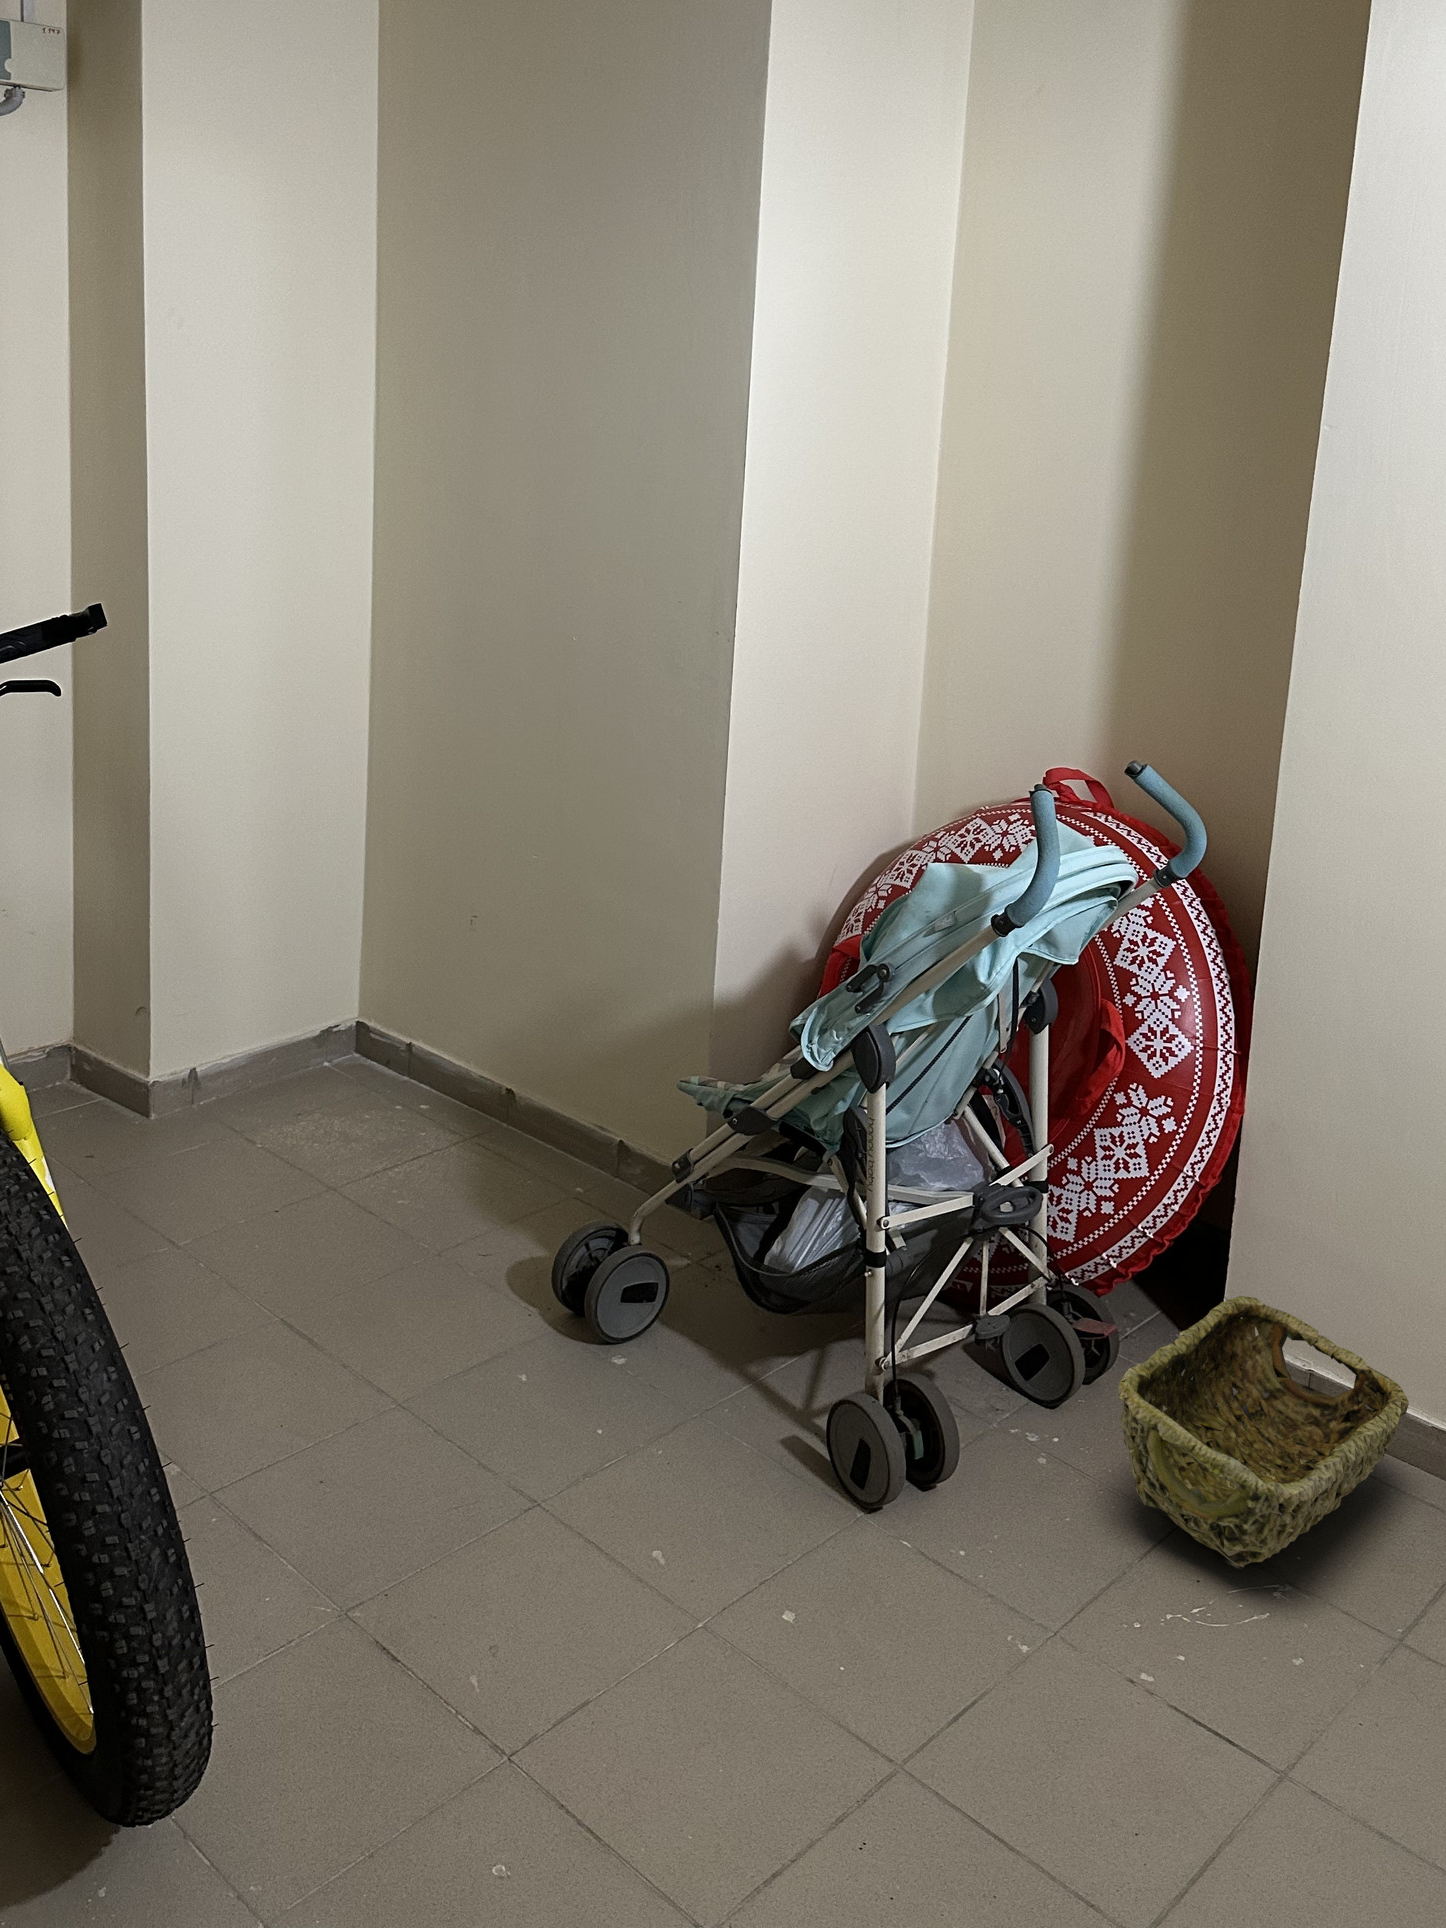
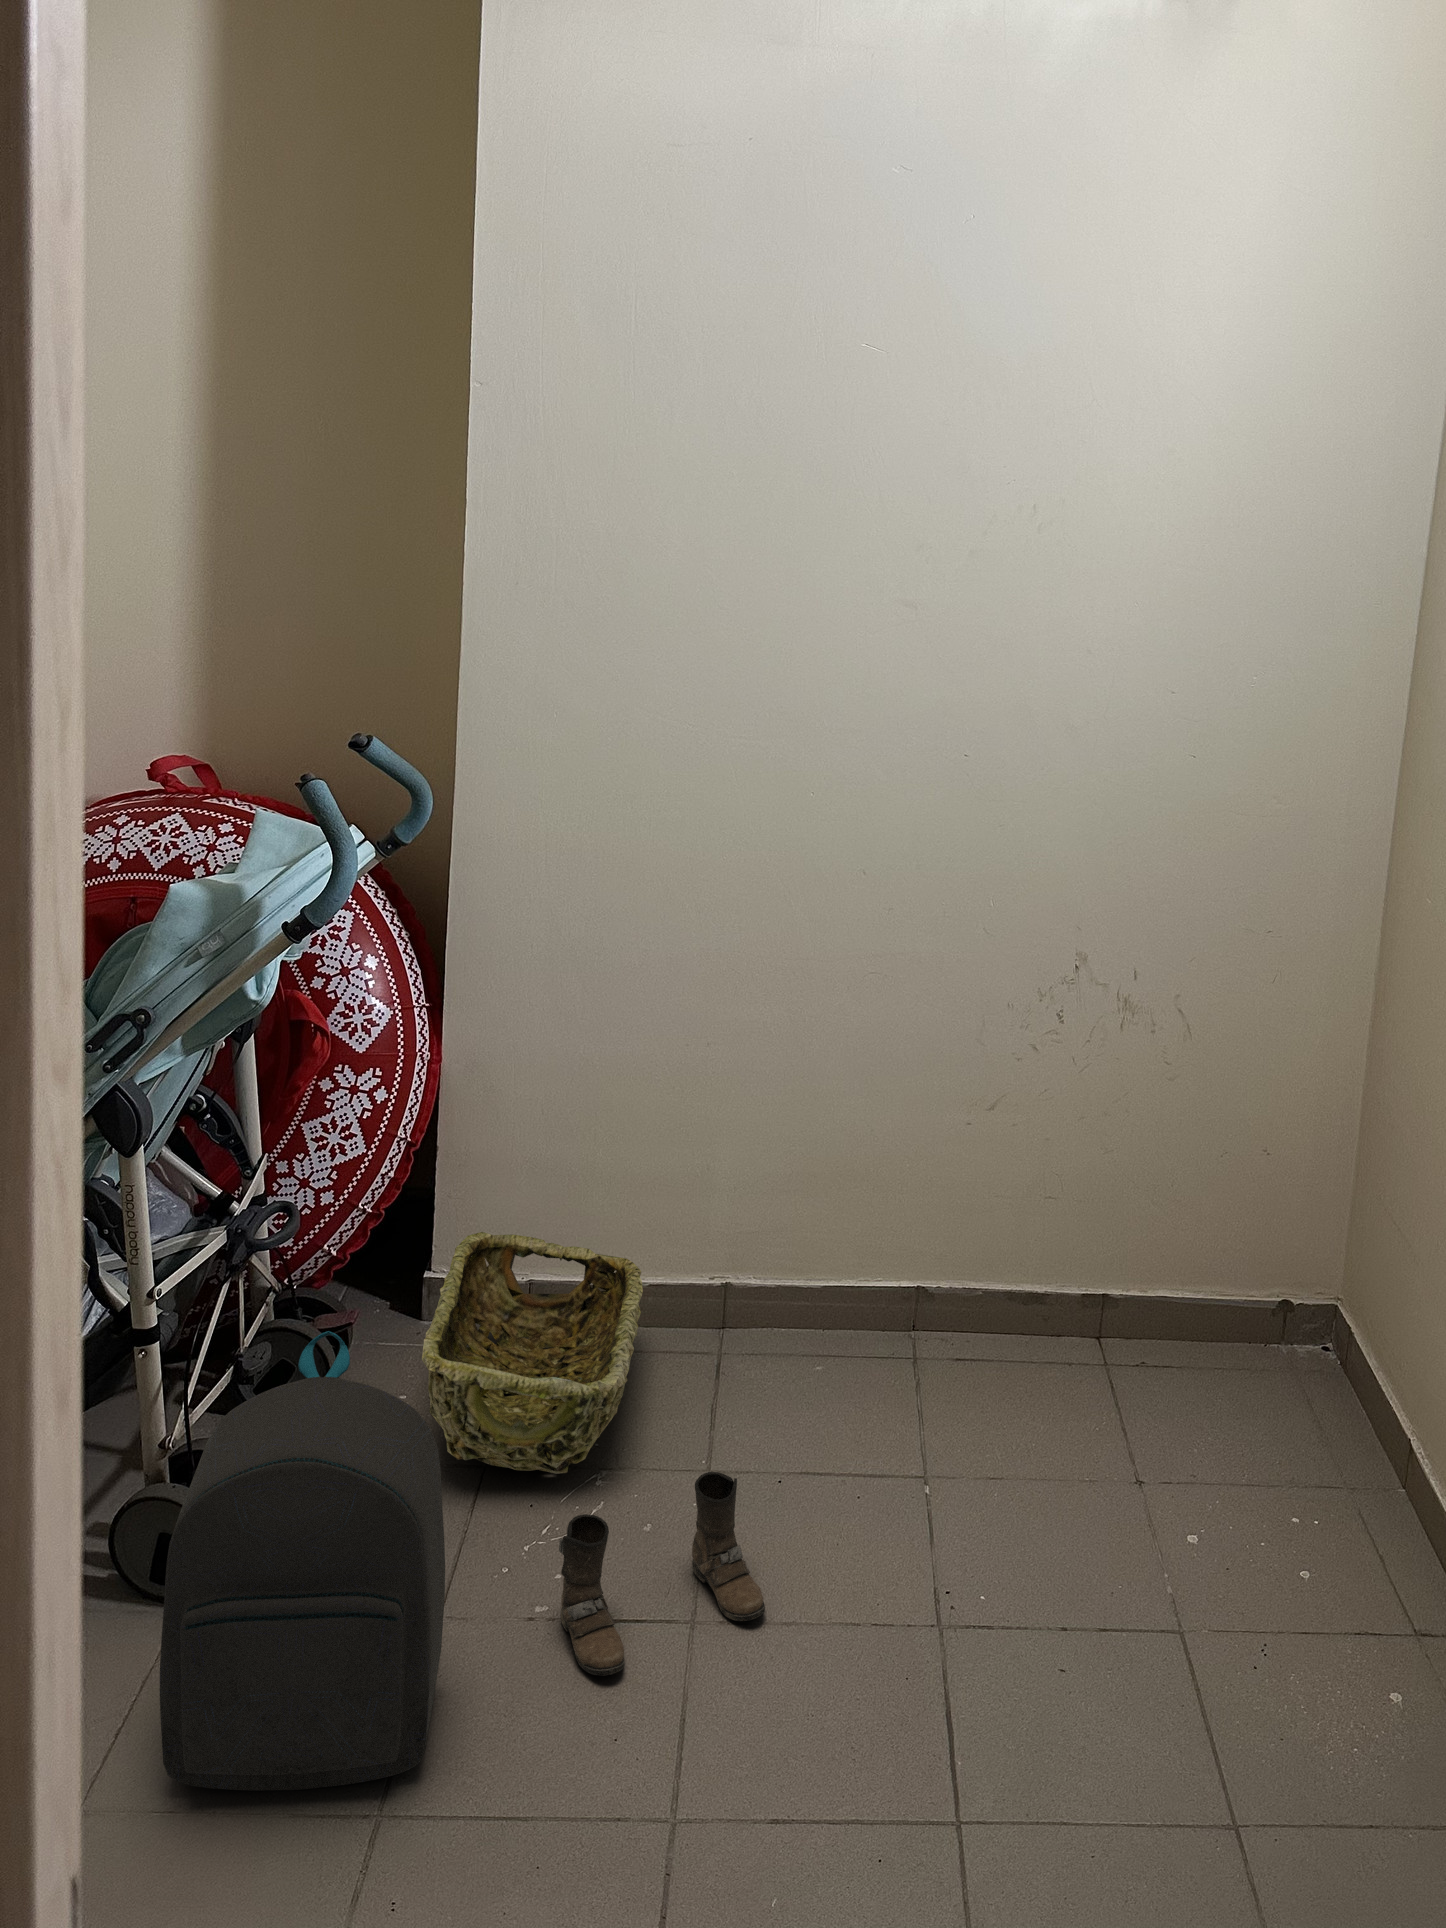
backpack: none [761,1298,1027,1744] -> present [160,1331,445,1791]
boots: none [1146,1599,1373,1815] -> present [559,1472,765,1676]

